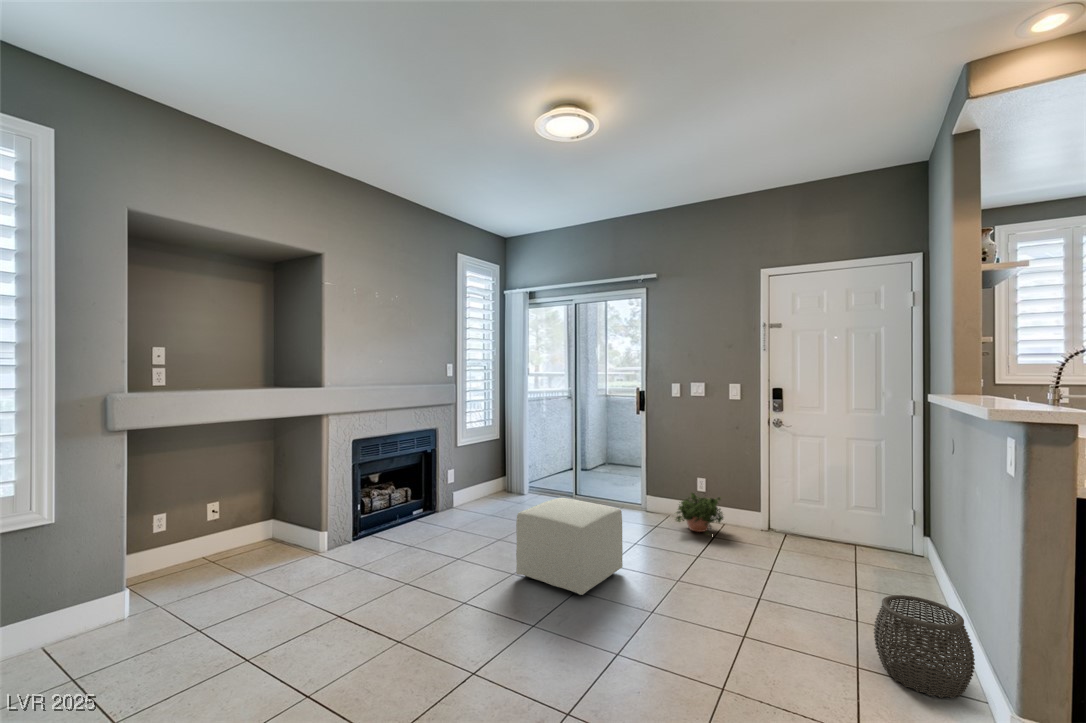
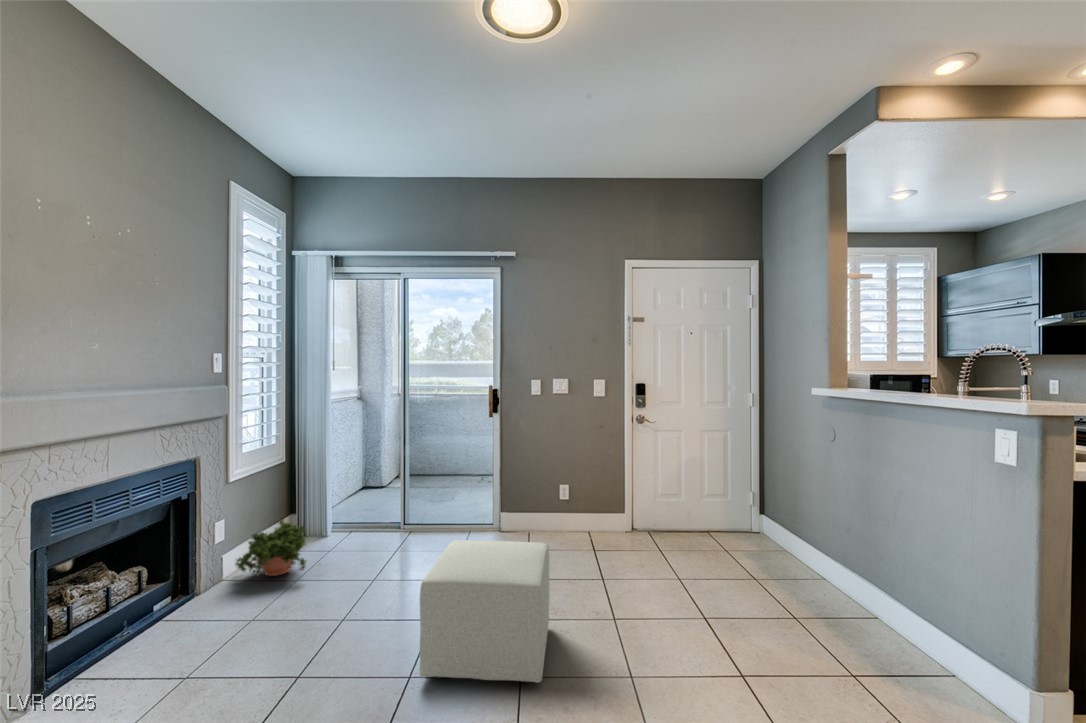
potted plant: present [676,493,723,535] -> present [236,520,306,576]
woven basket: present [874,595,975,698] -> none [849,584,947,684]

